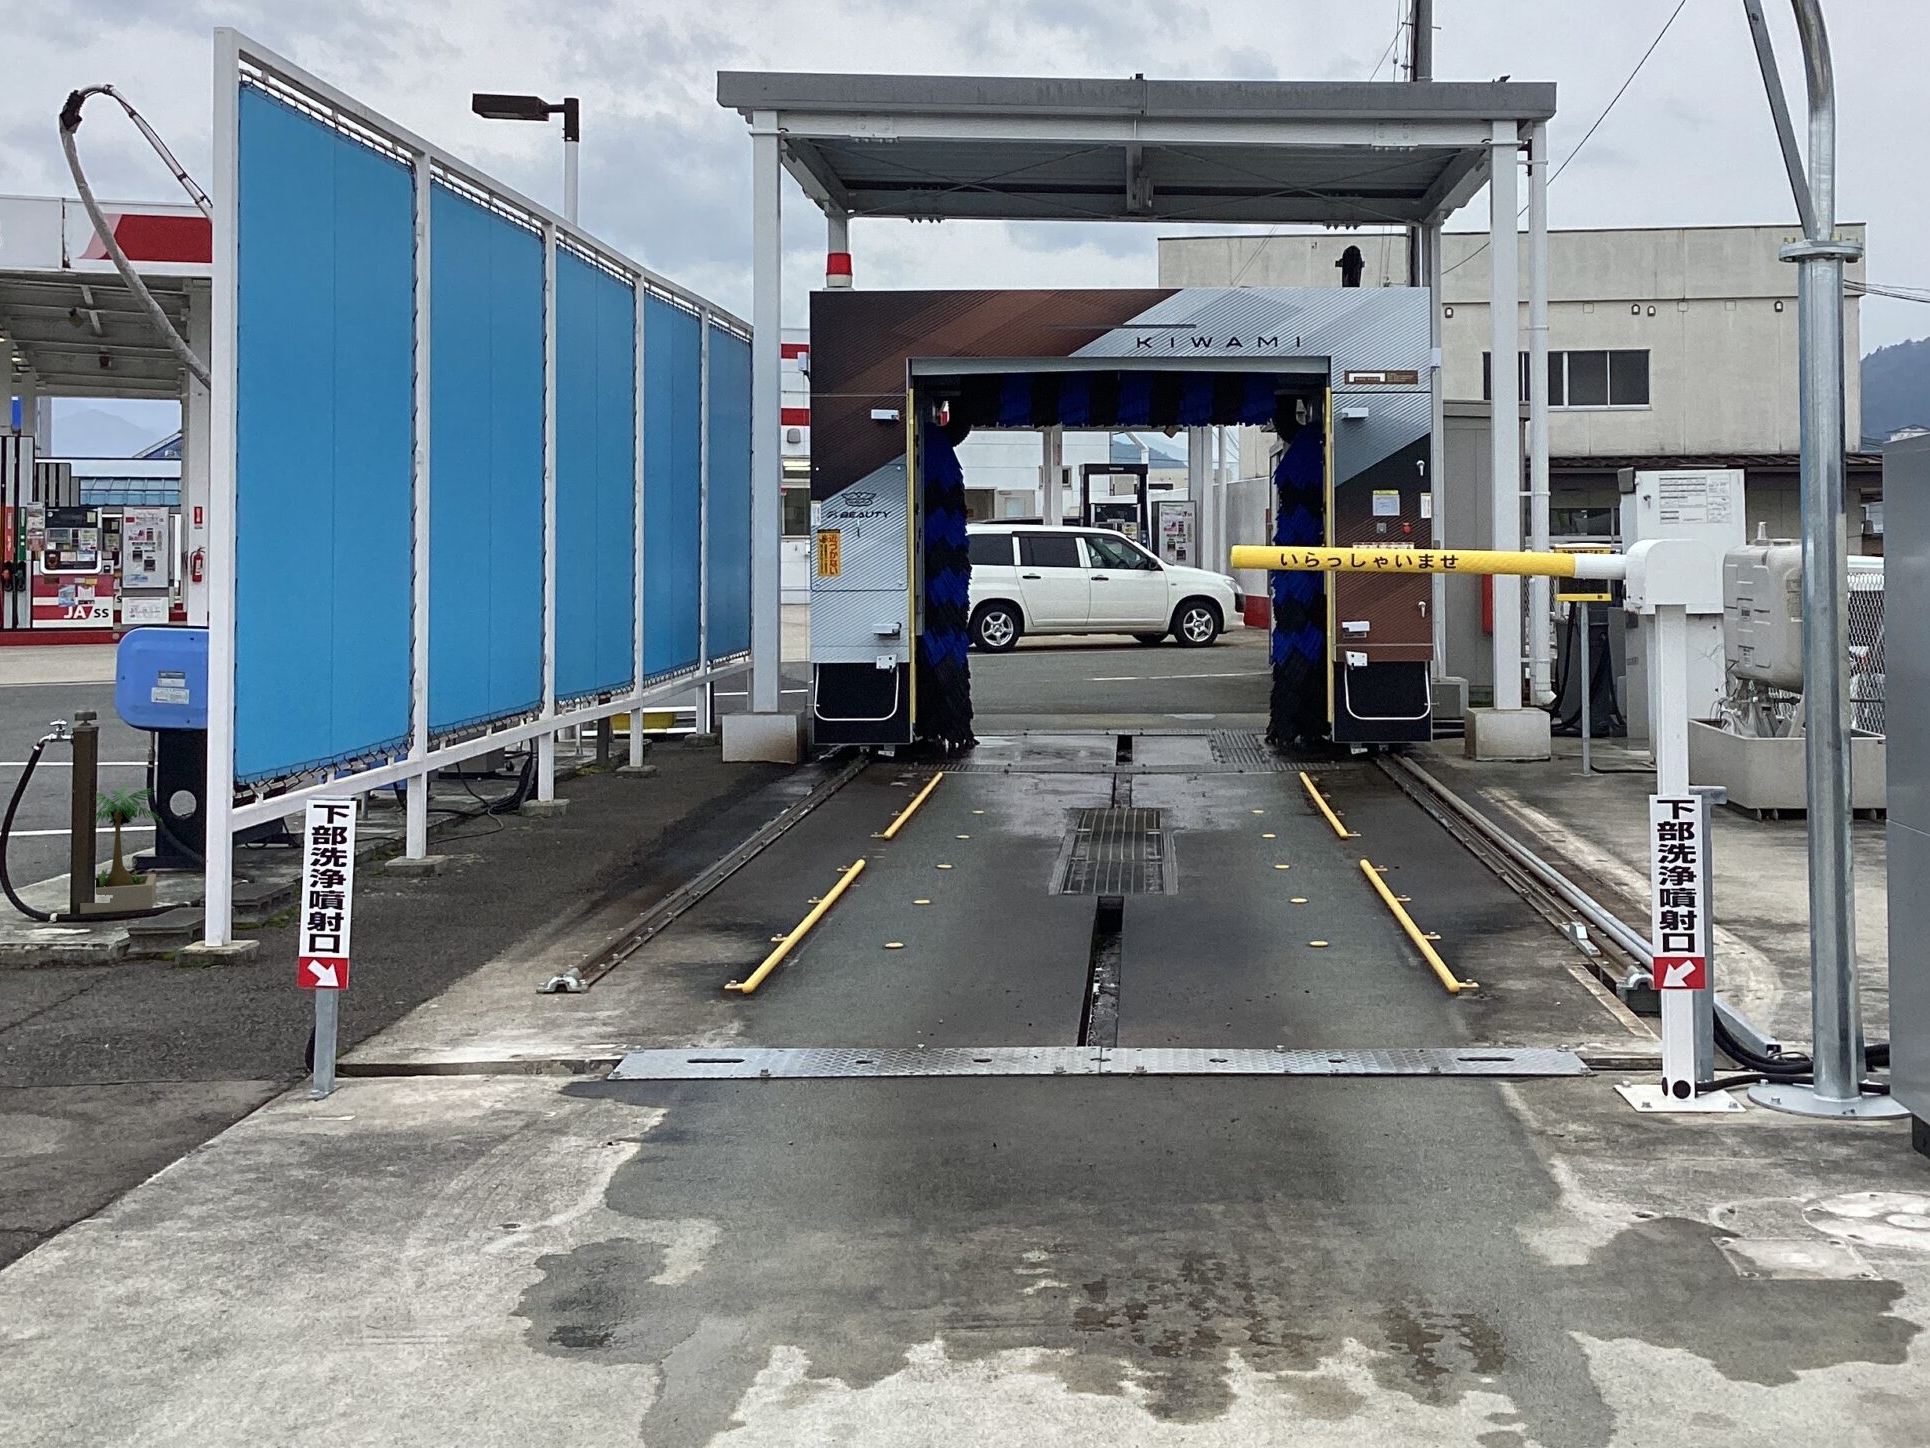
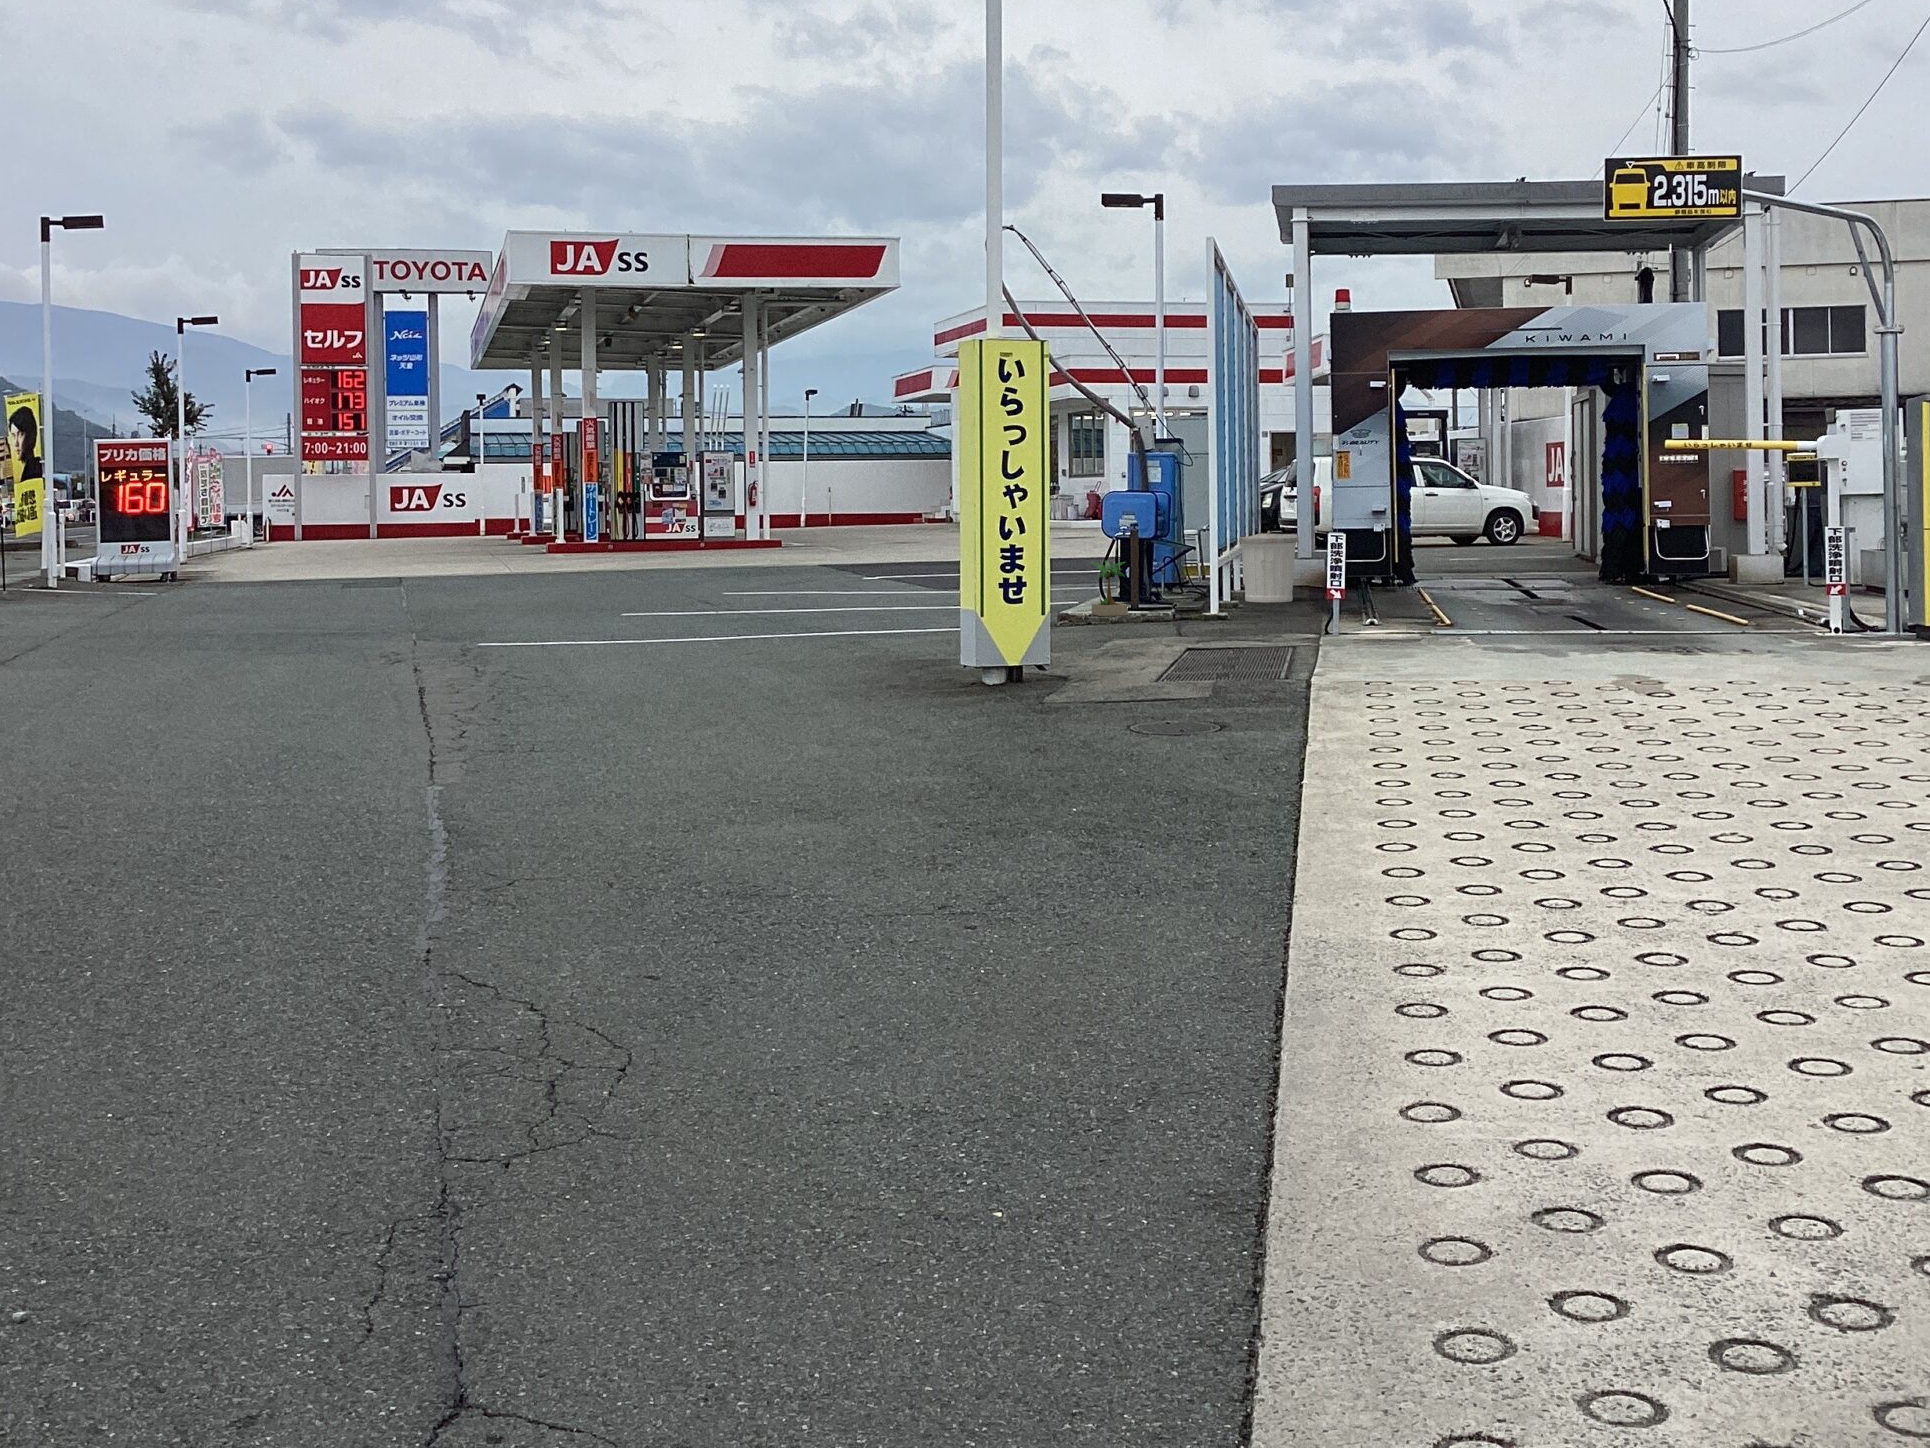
trash can: none [526,694,645,840] -> present [1239,531,1298,602]

